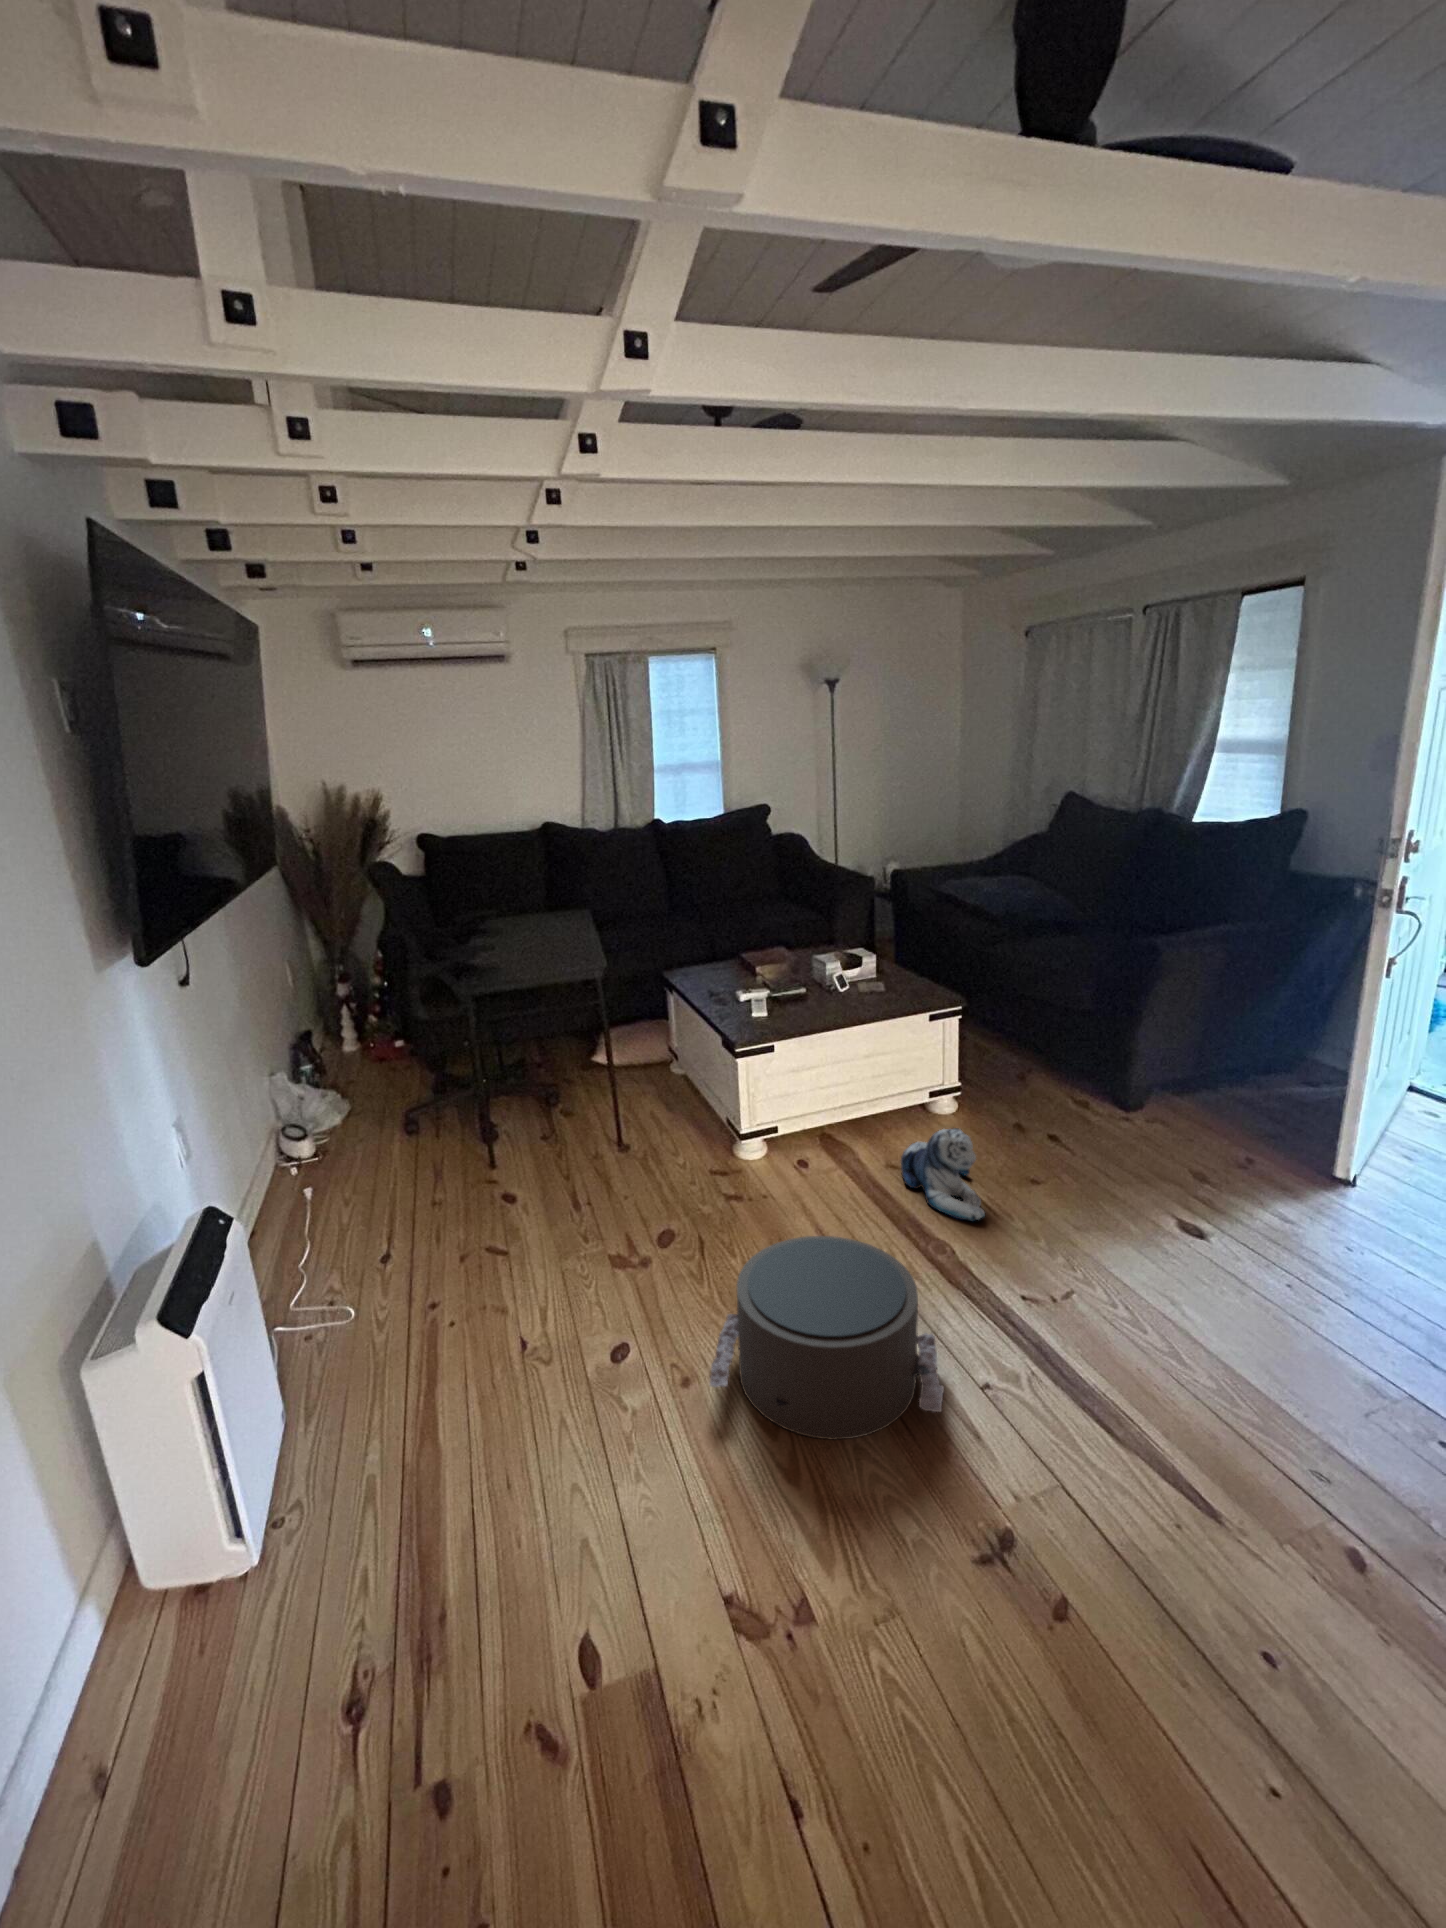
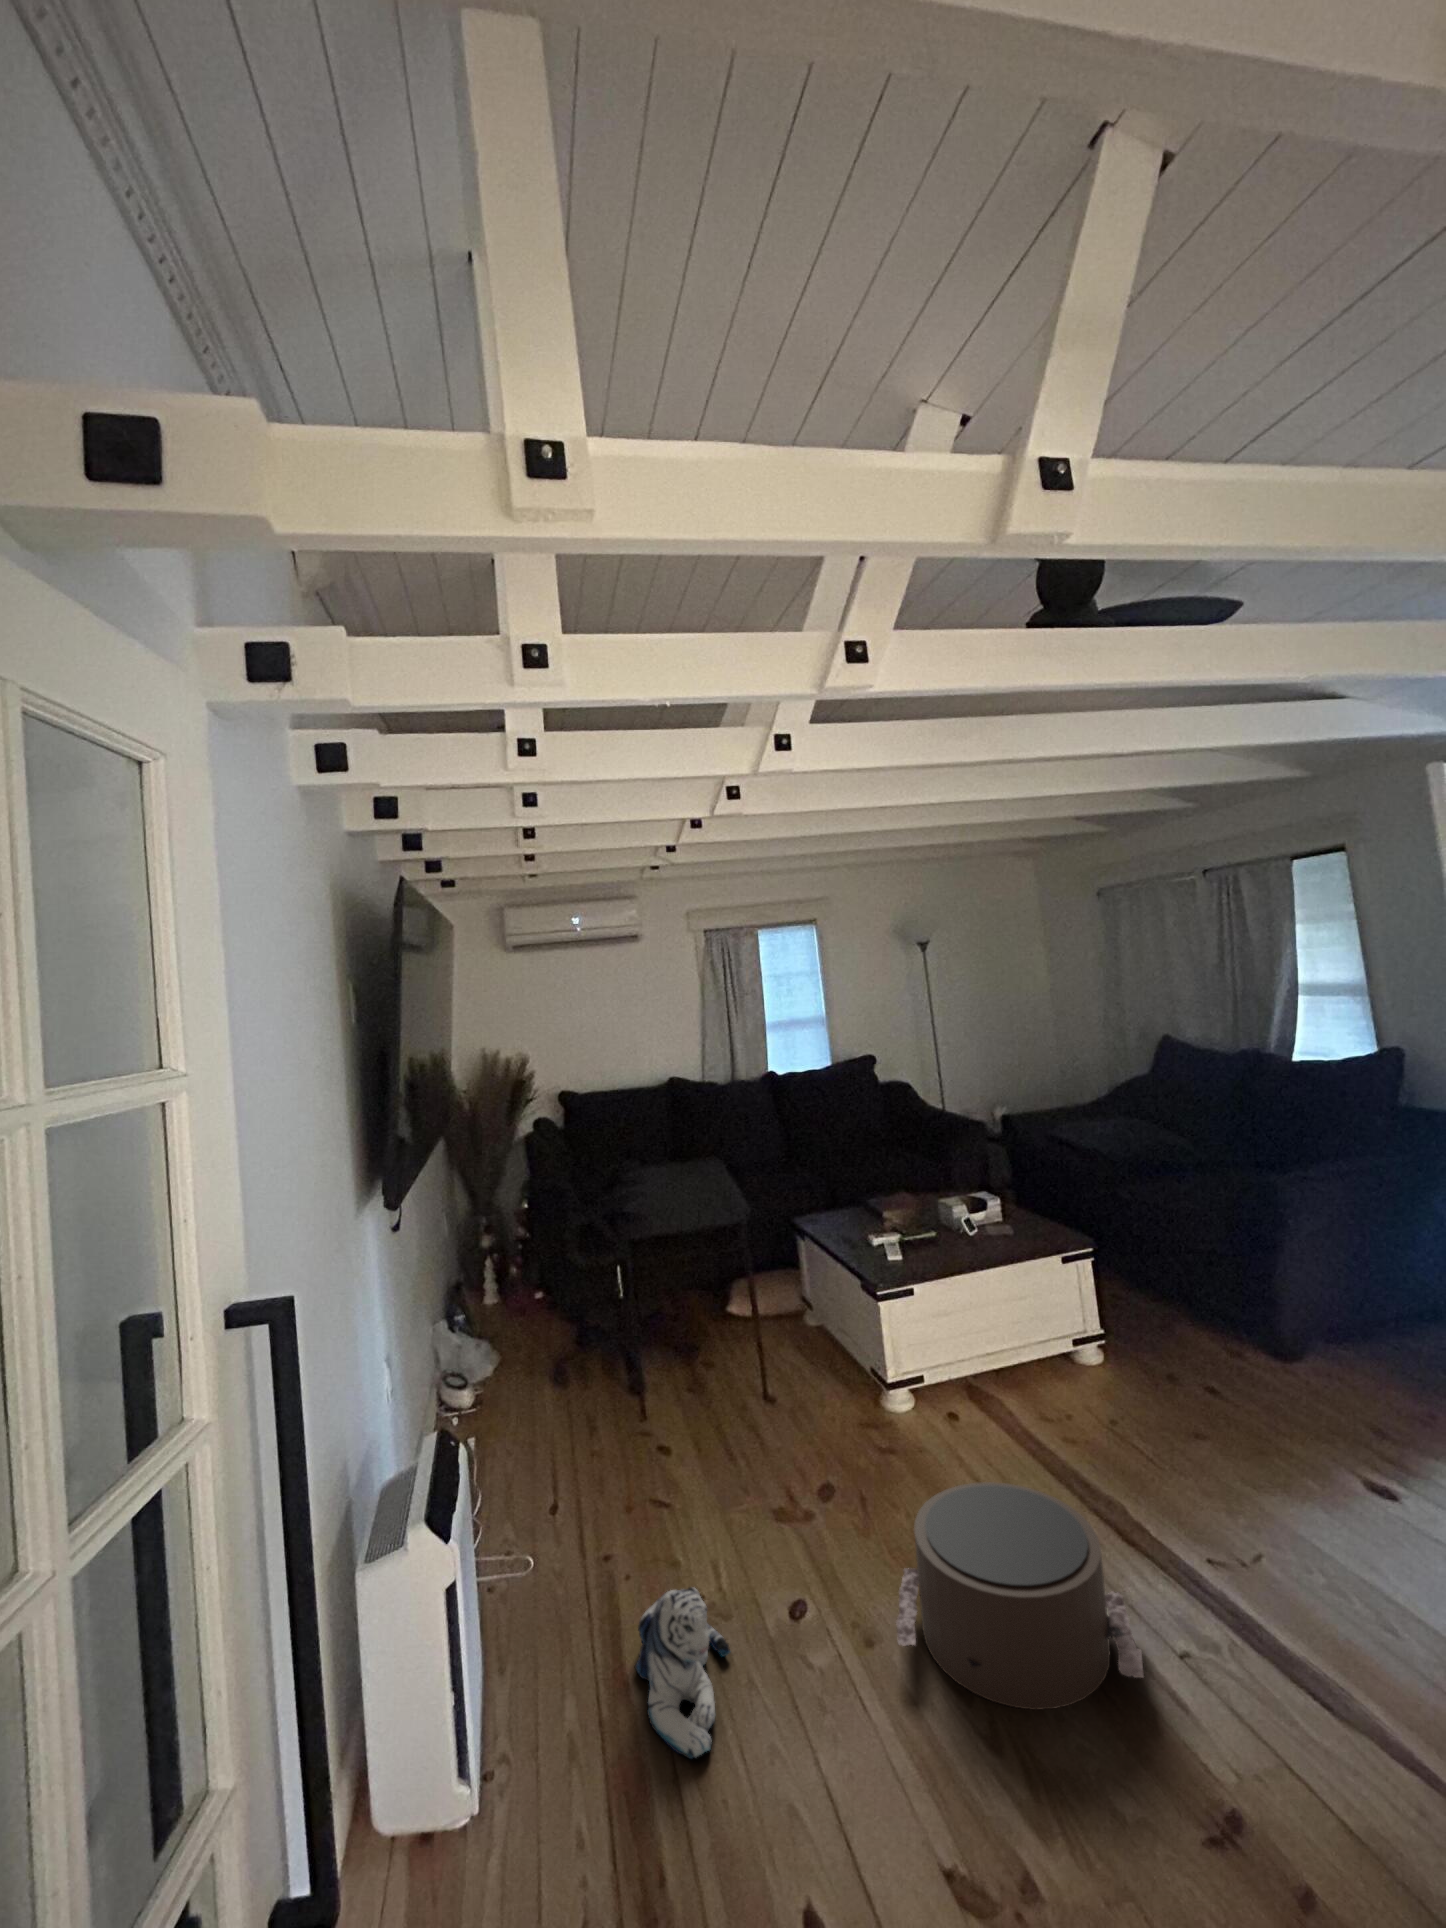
plush toy: present [901,1128,985,1221] -> present [635,1587,730,1759]

